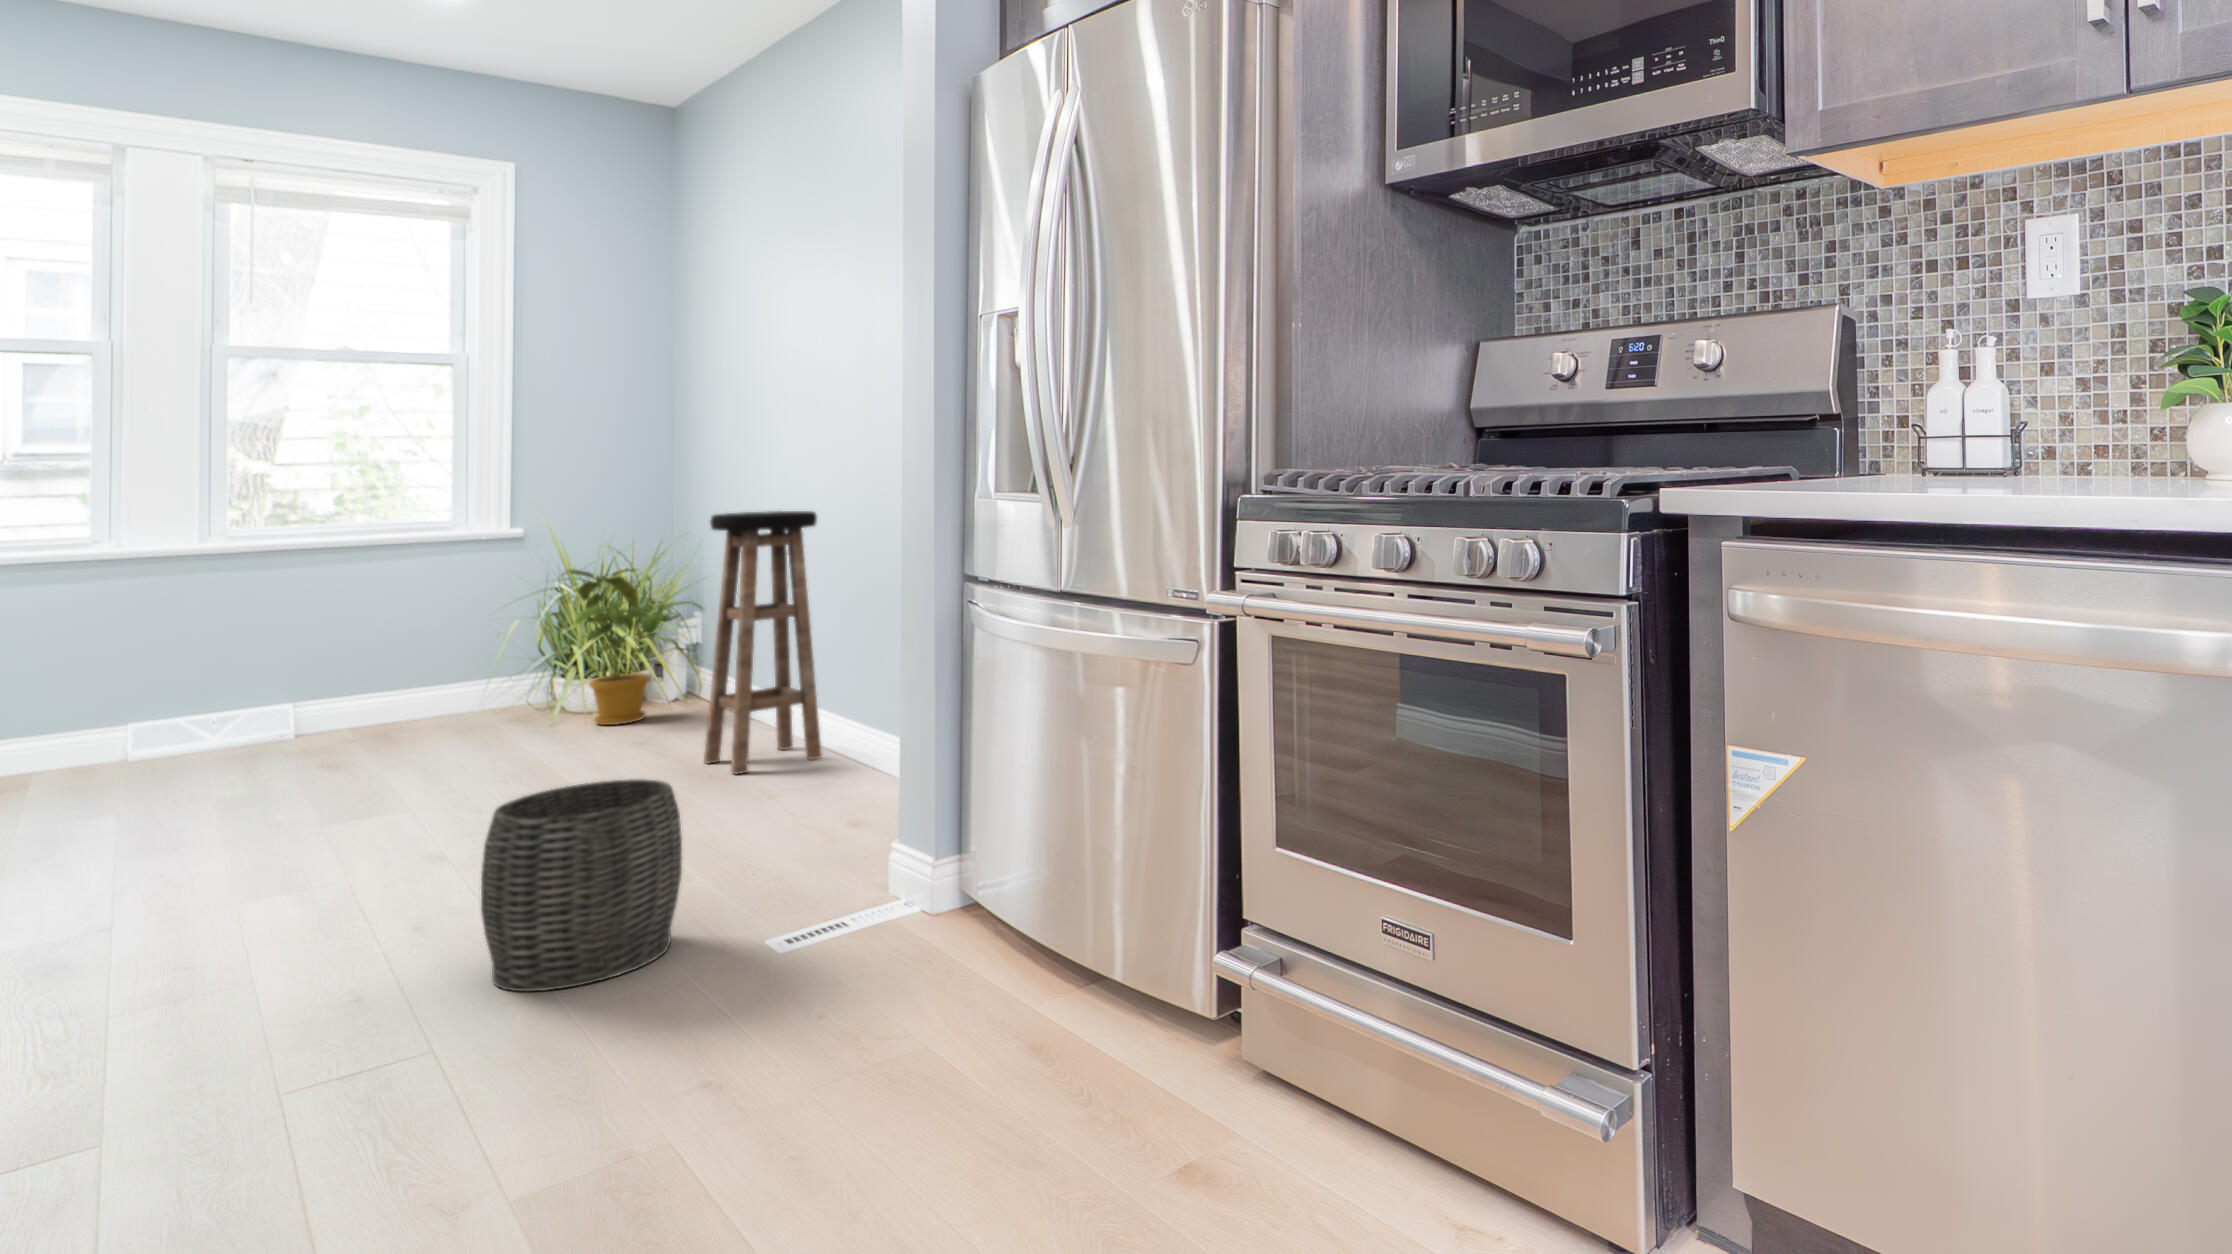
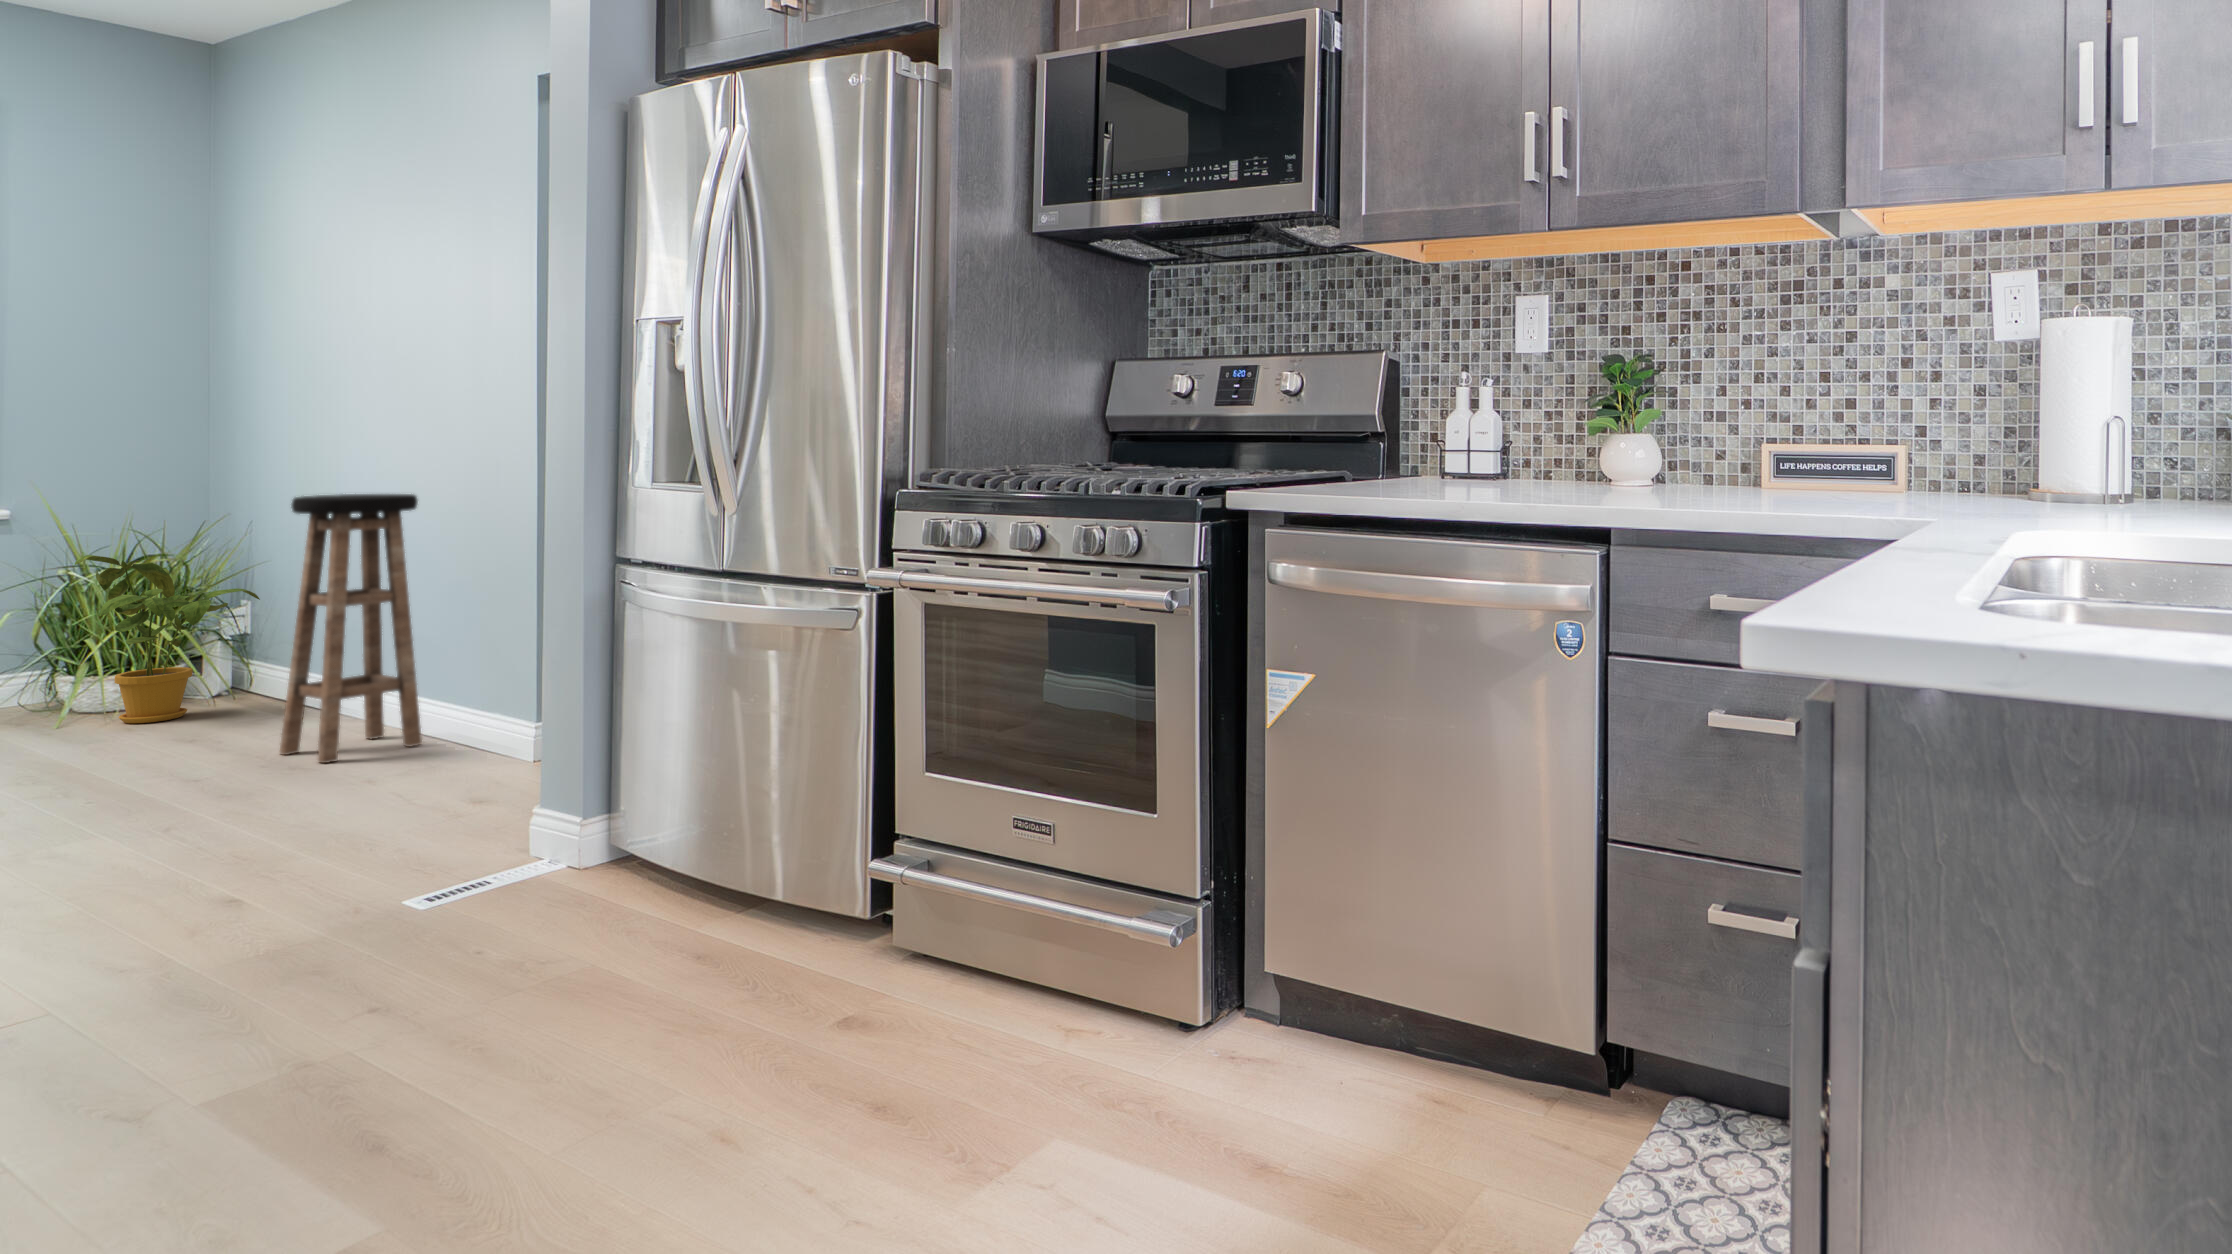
woven basket: present [481,779,682,991] -> none [105,753,320,950]

